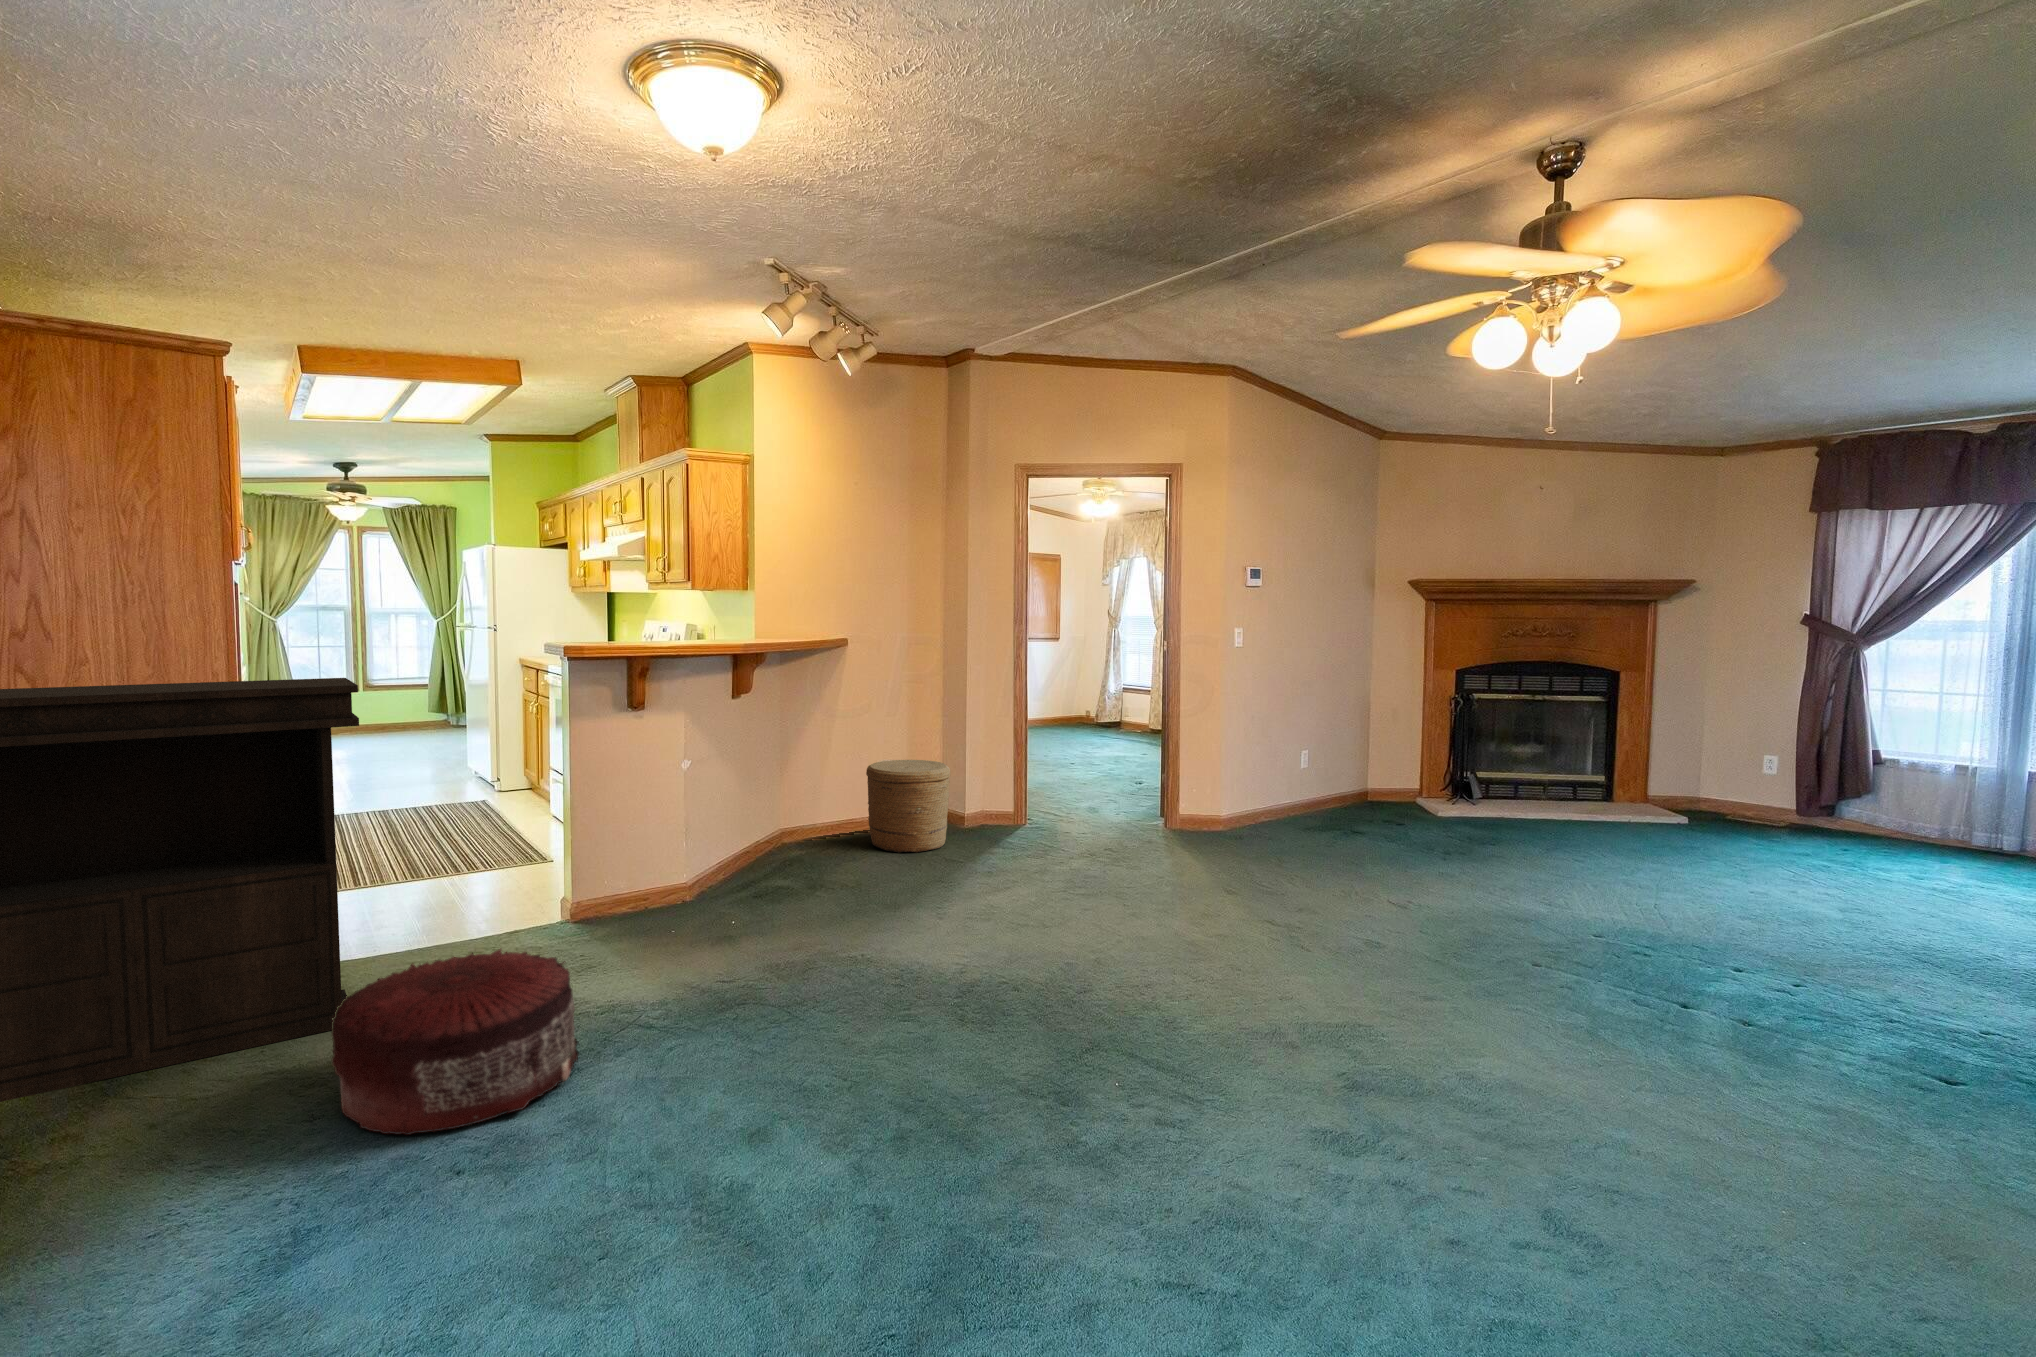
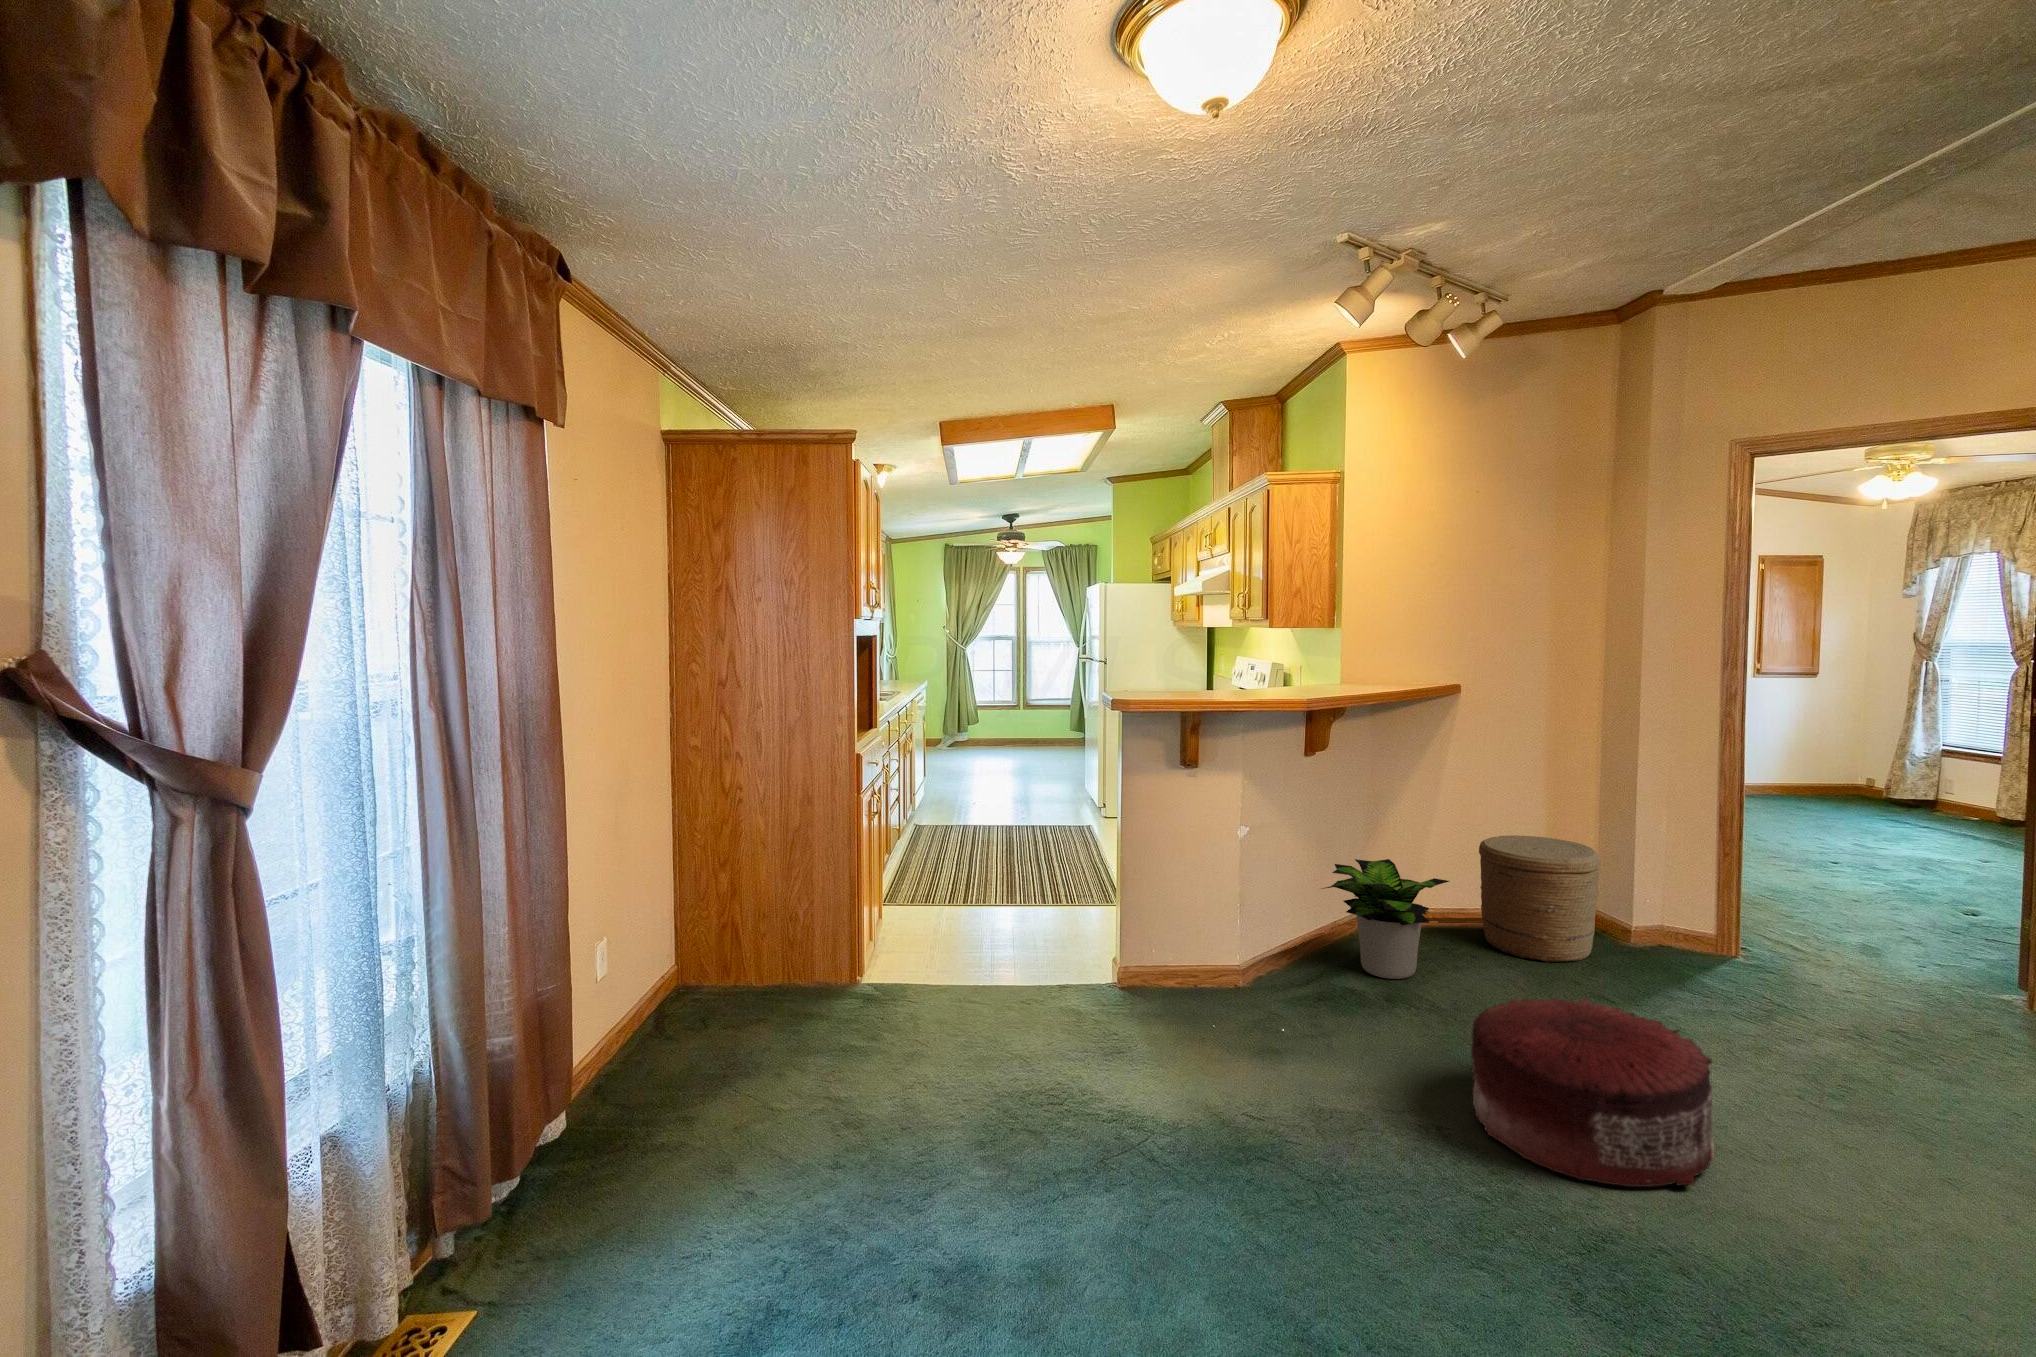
console table: present [0,678,359,1102] -> none [542,731,914,1088]
potted plant: none [742,785,850,880] -> present [1322,859,1449,979]
pouf: present [331,949,579,1135] -> present [1471,998,1714,1187]

